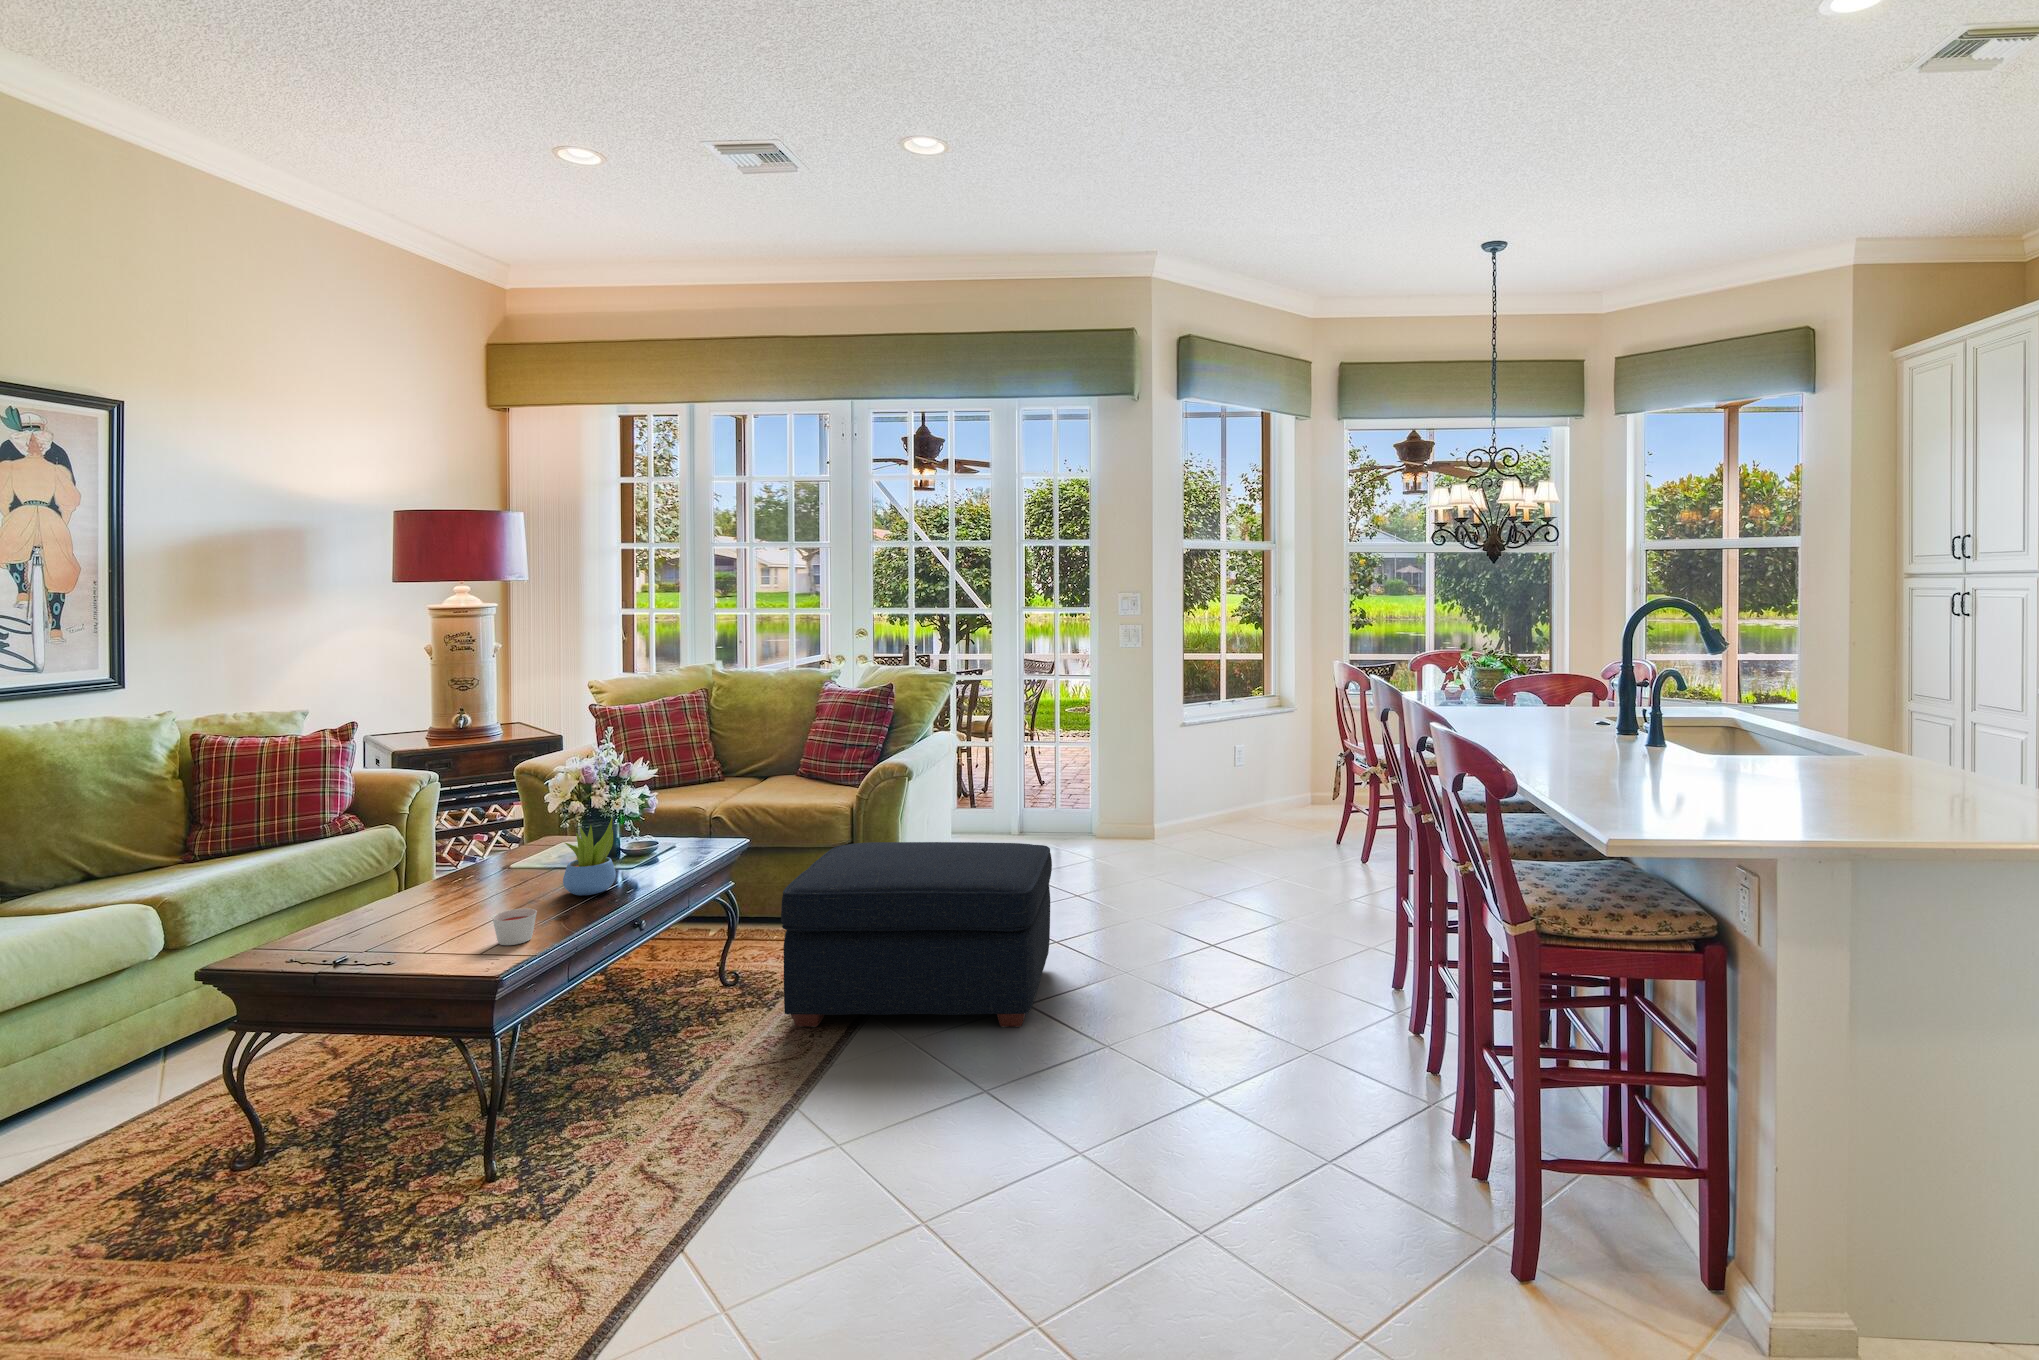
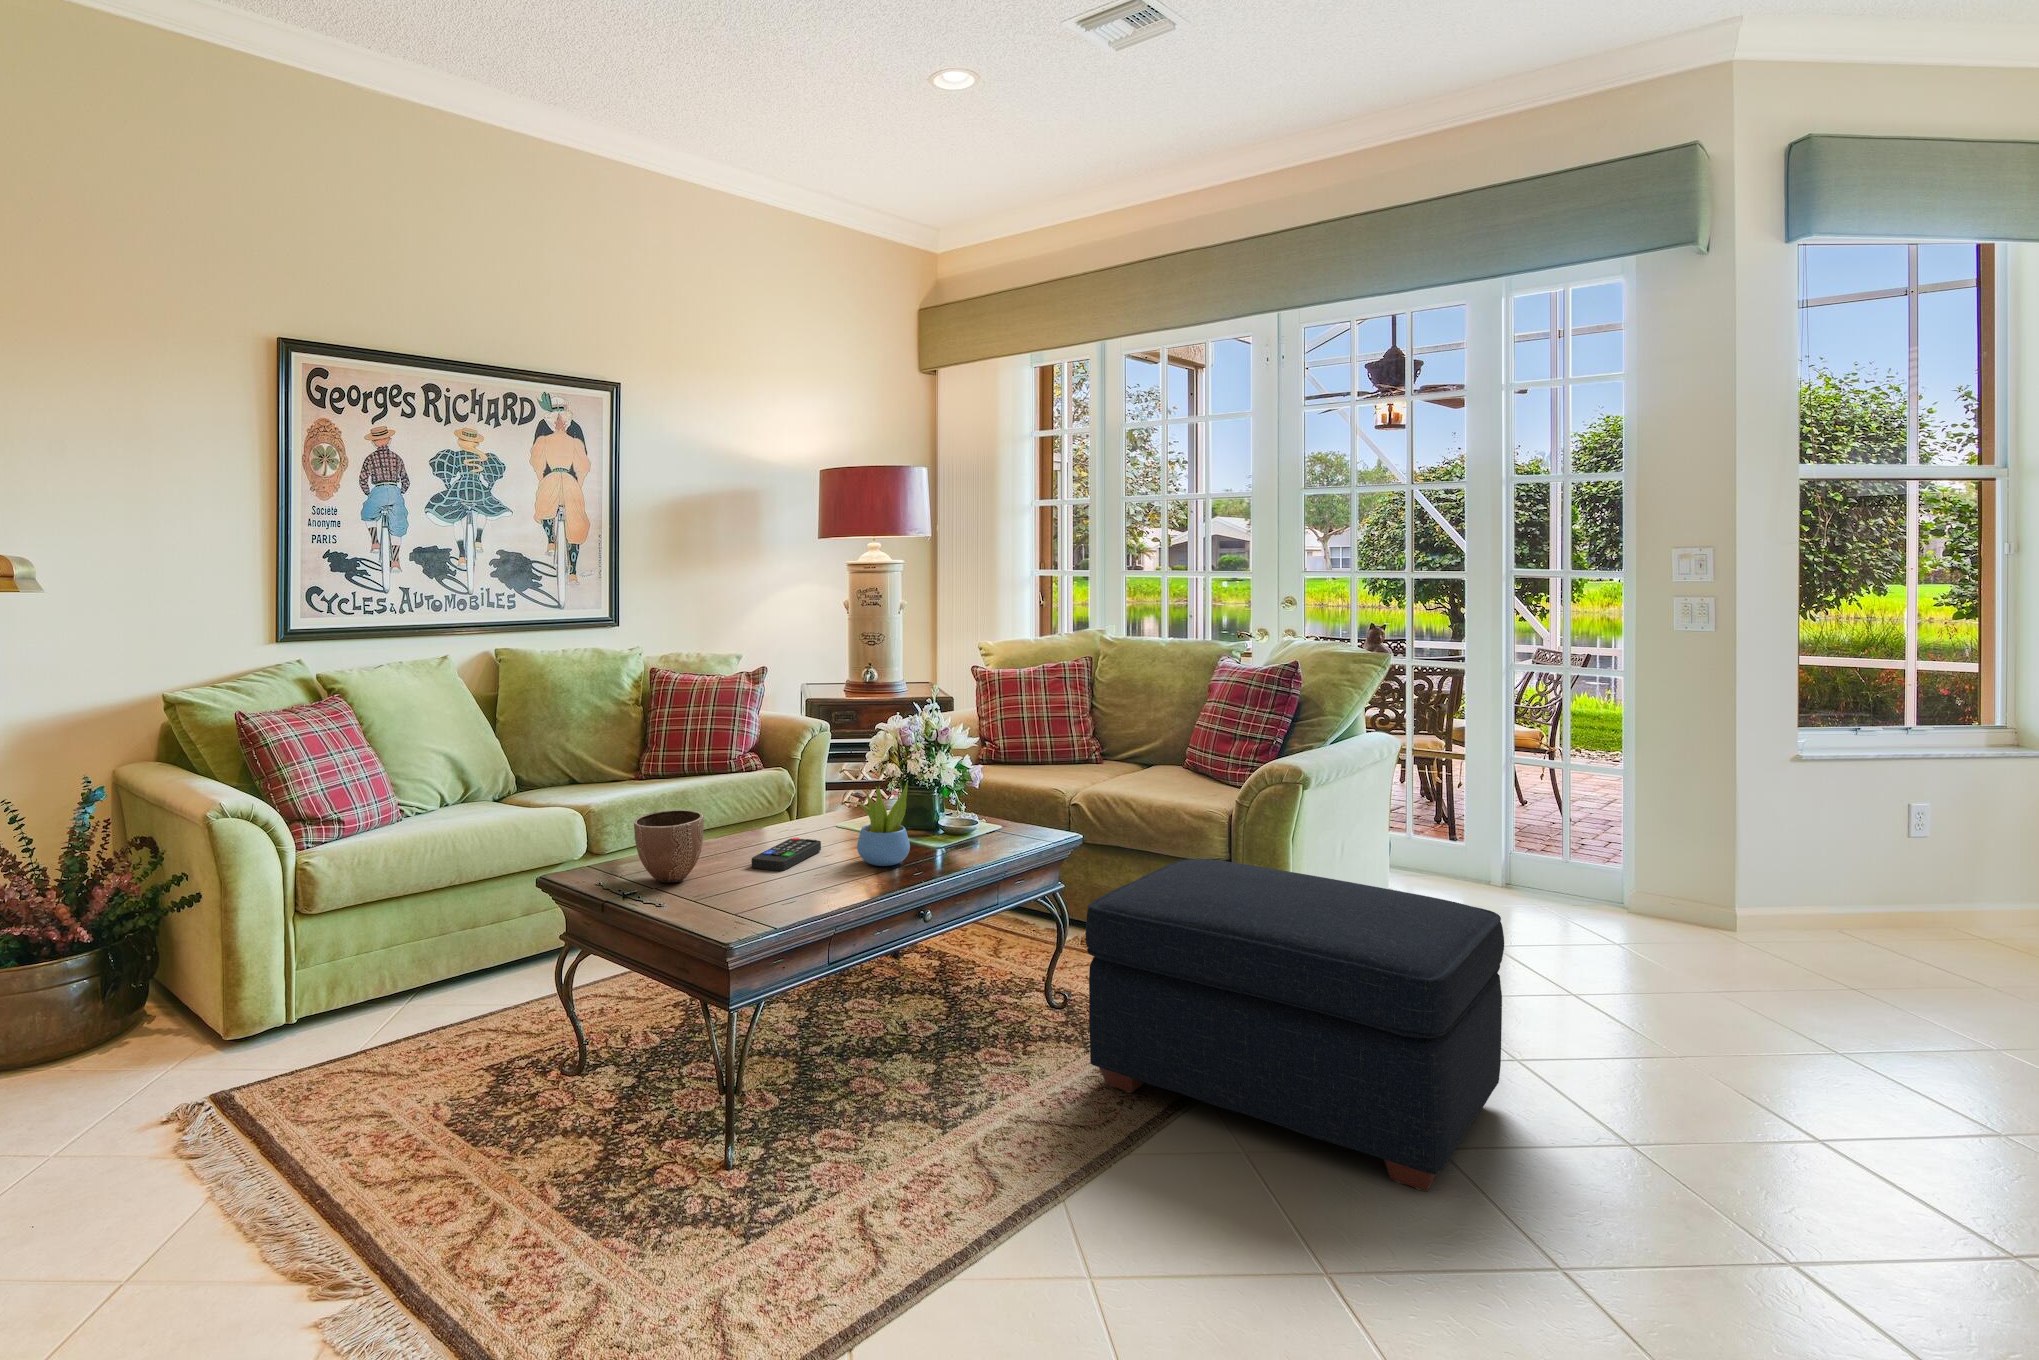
decorative bowl: none [328,876,412,952] -> present [634,810,704,883]
remote control: none [454,884,515,920] -> present [751,838,821,871]
candle: present [493,908,537,945] -> none [756,866,798,905]

